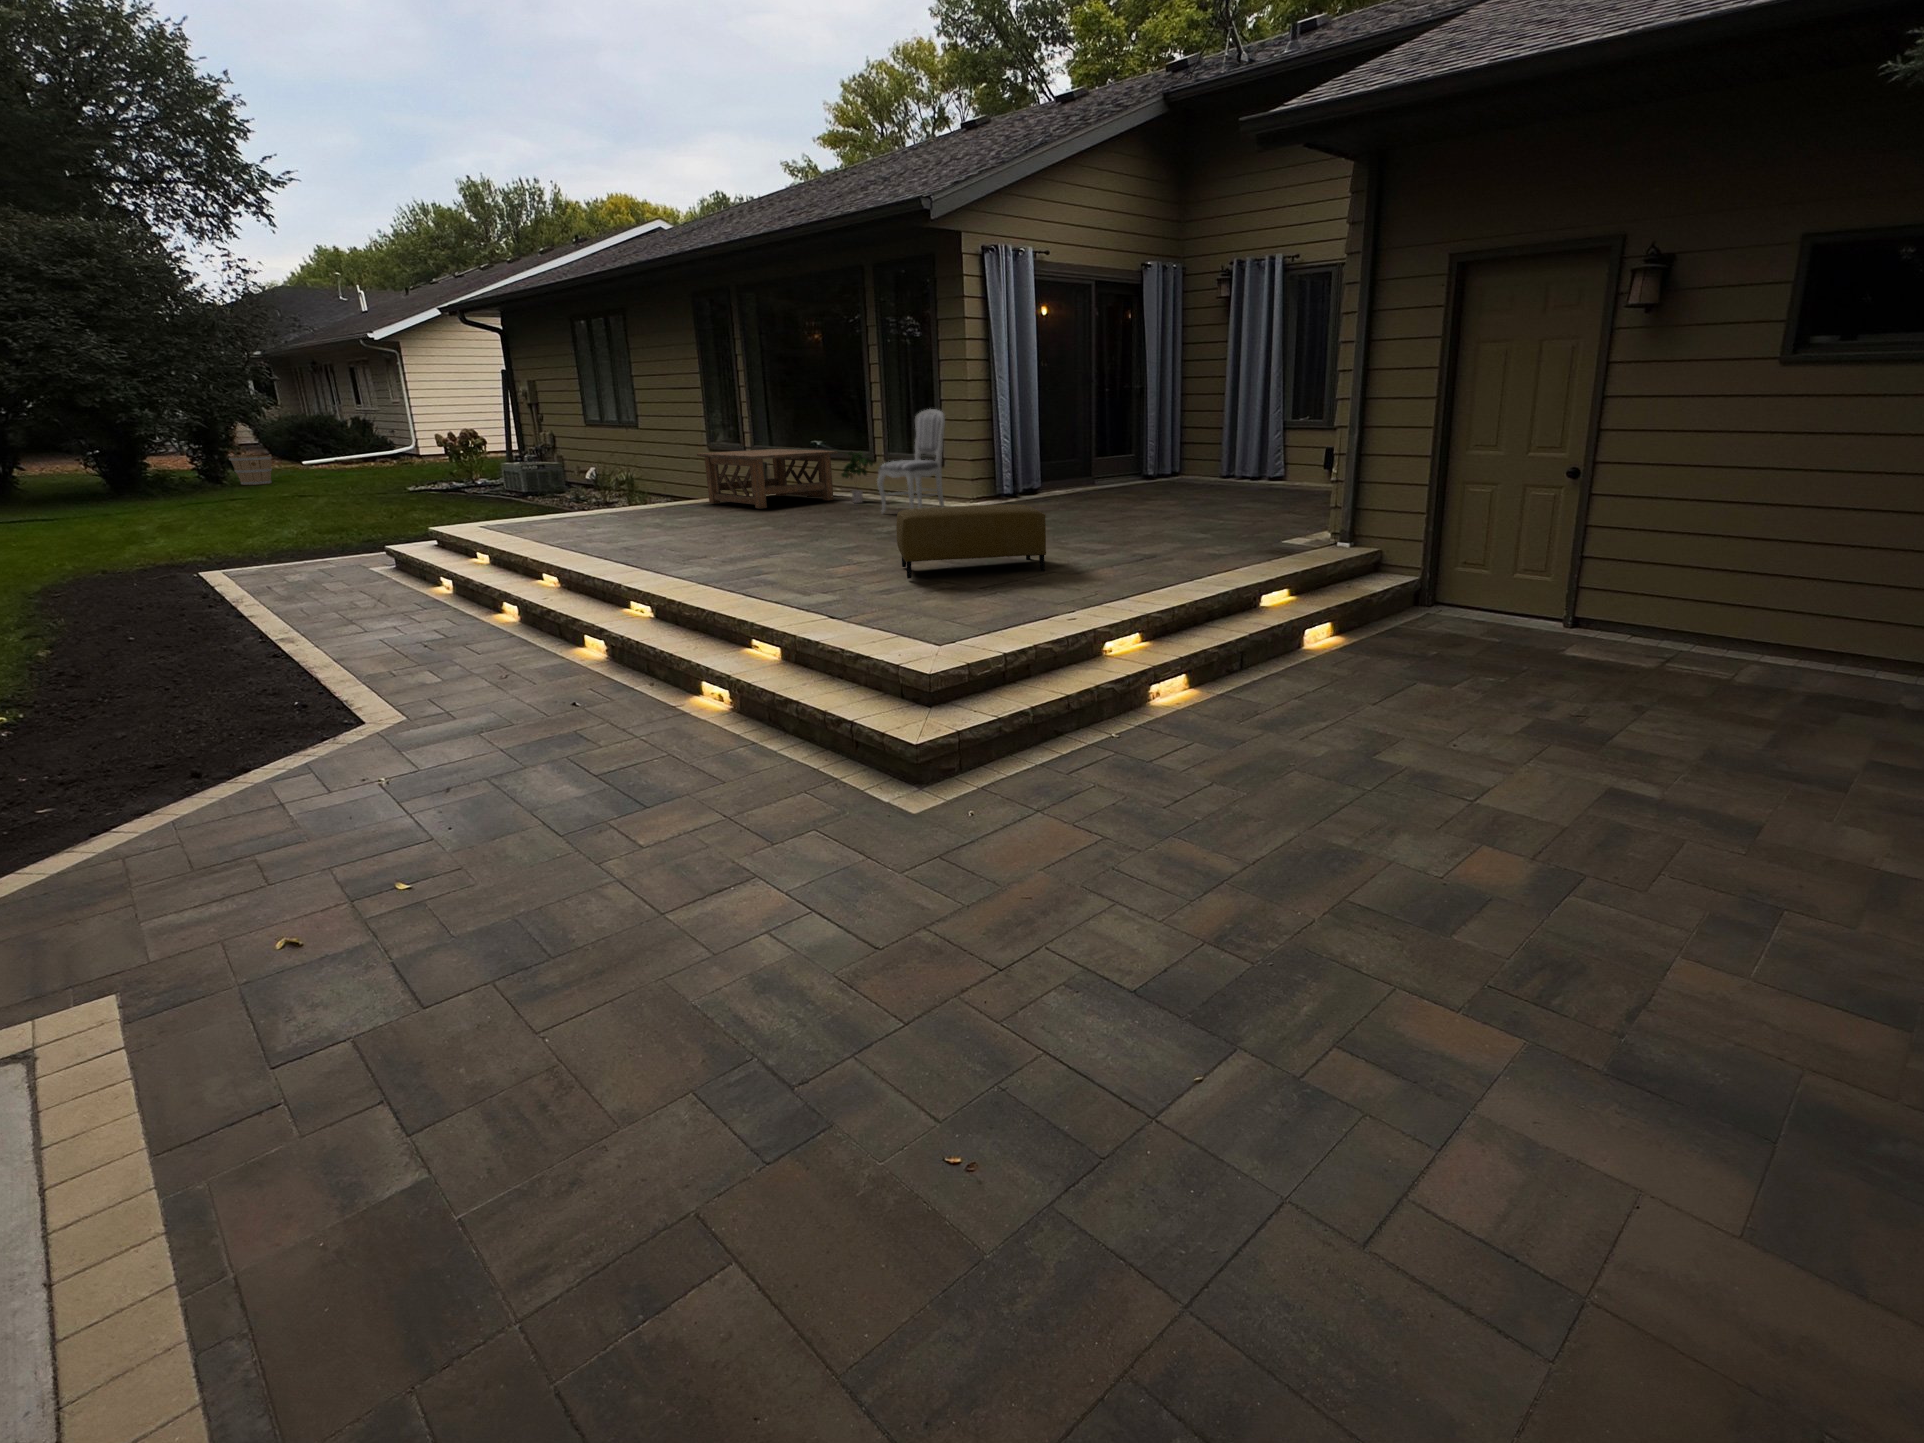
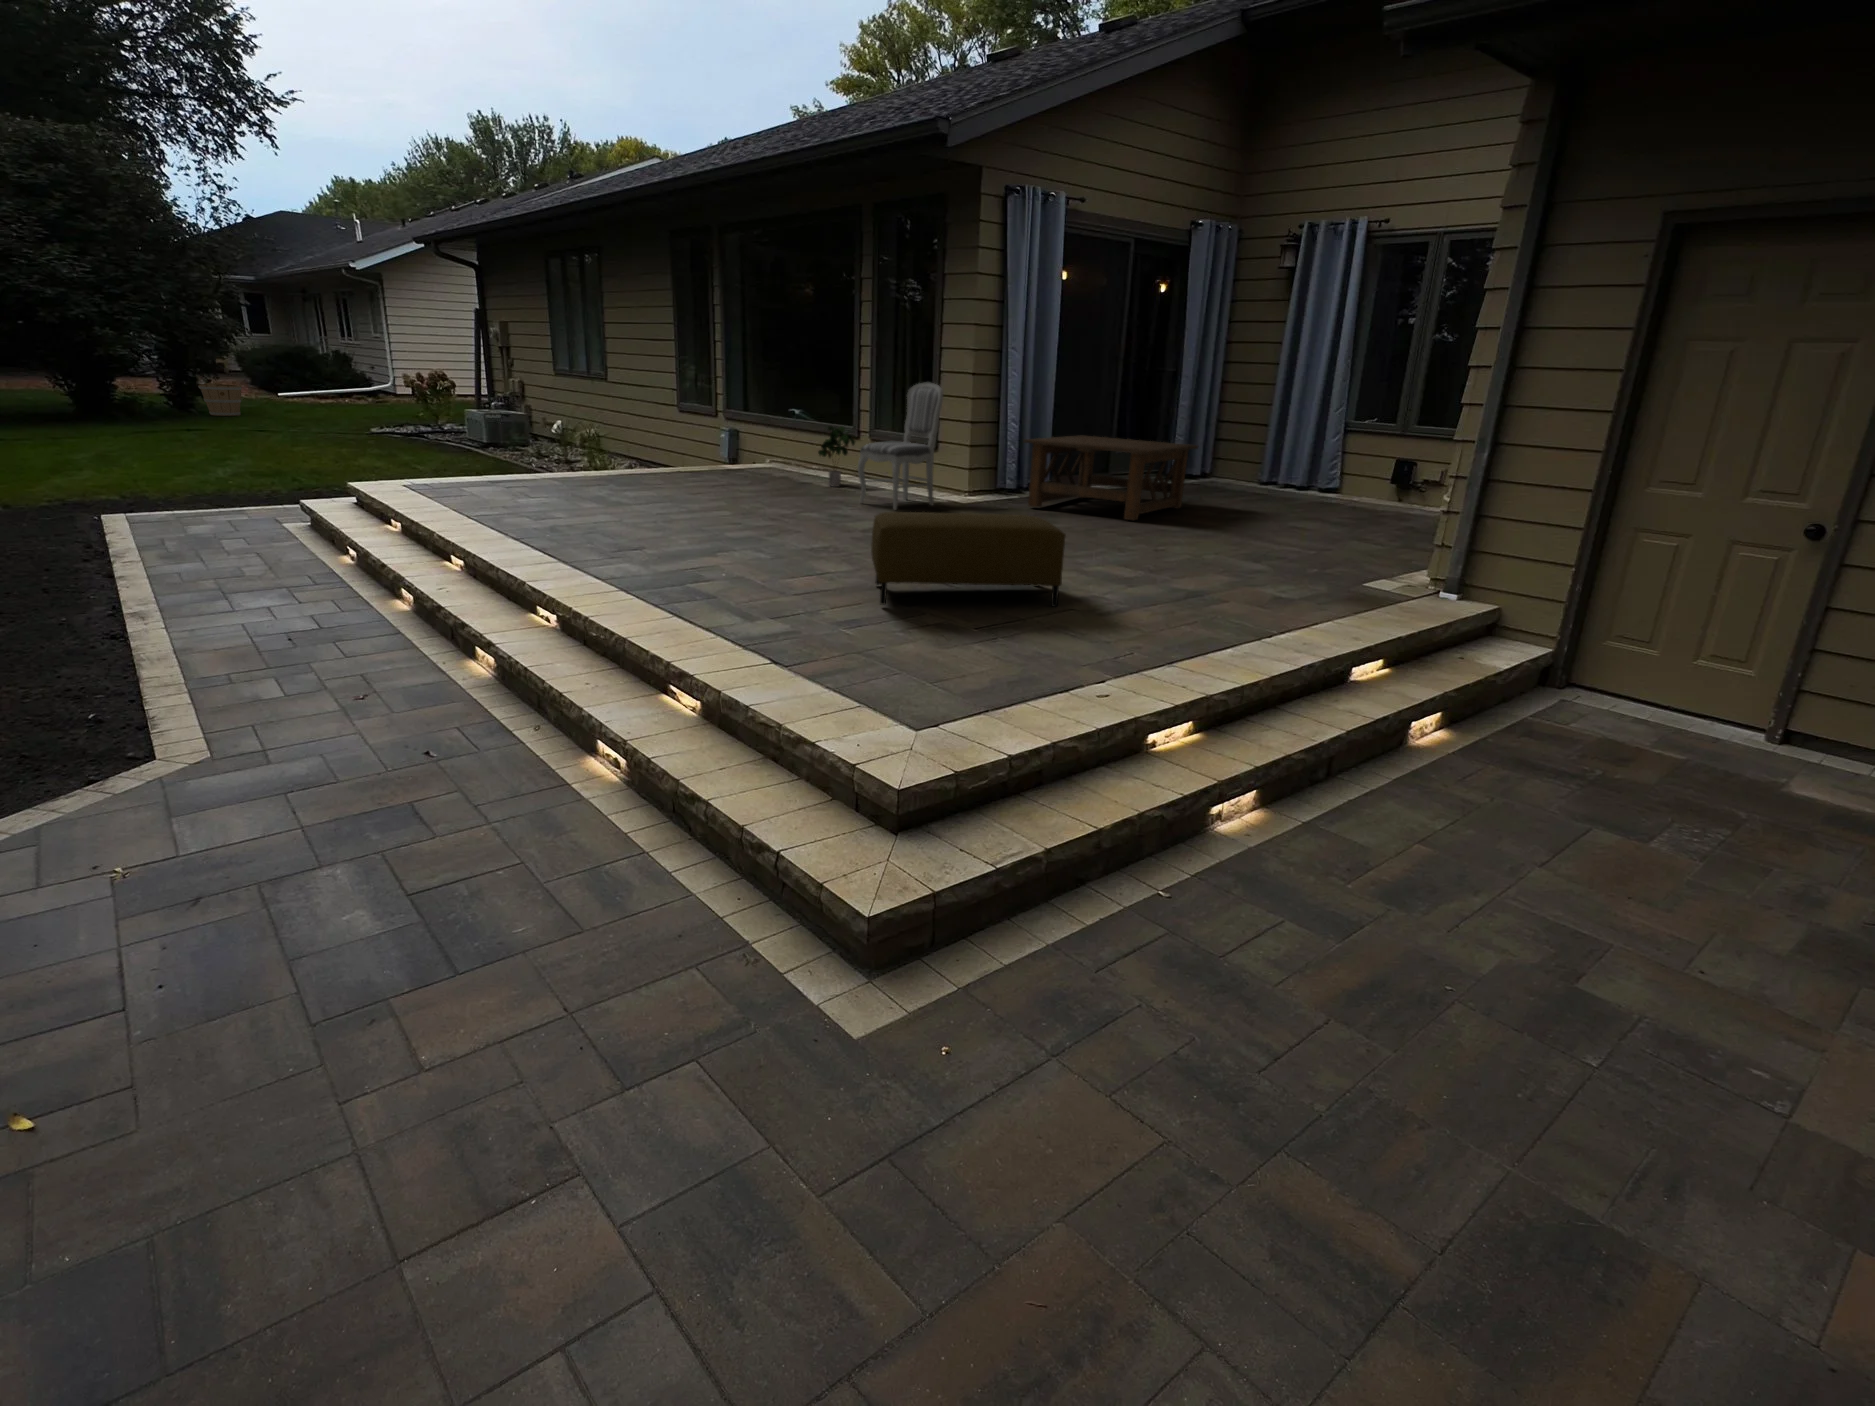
coffee table: present [697,449,837,509] -> present [1023,435,1198,520]

